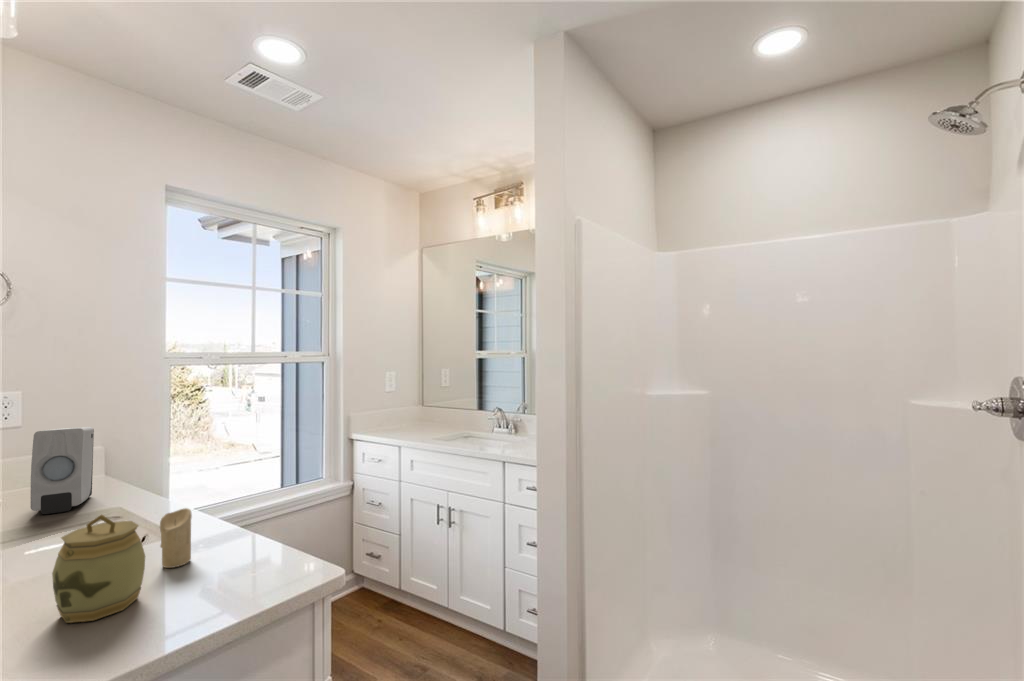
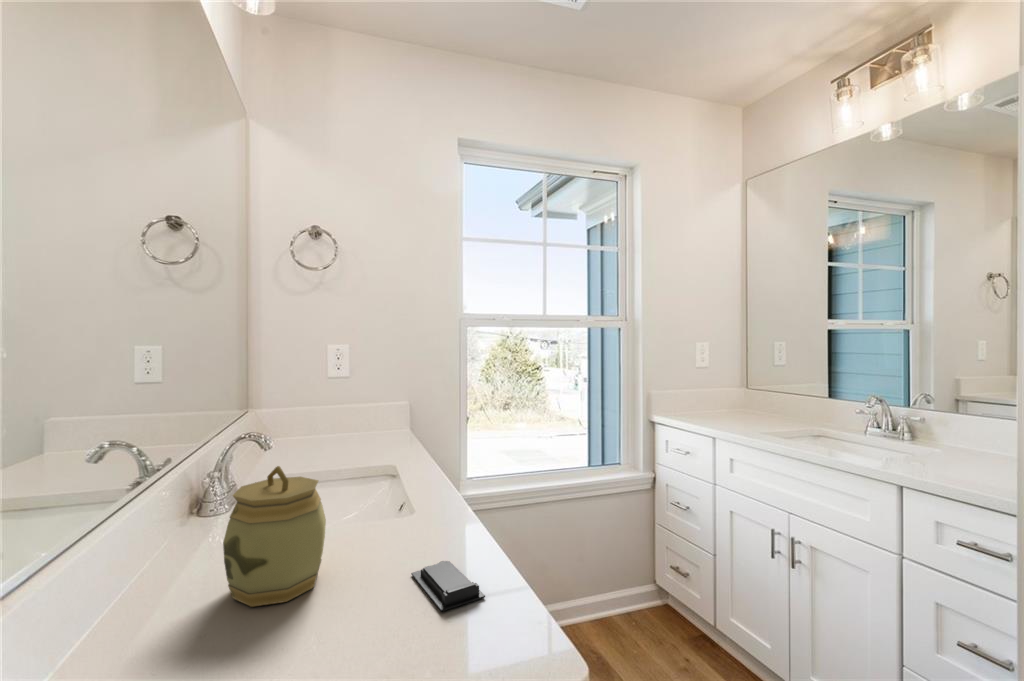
soap dispenser: present [31,427,94,514] -> none [338,376,393,455]
candle: present [160,508,192,568] -> none [368,475,403,551]
soap bar: none [216,556,280,580] -> present [411,561,485,611]

